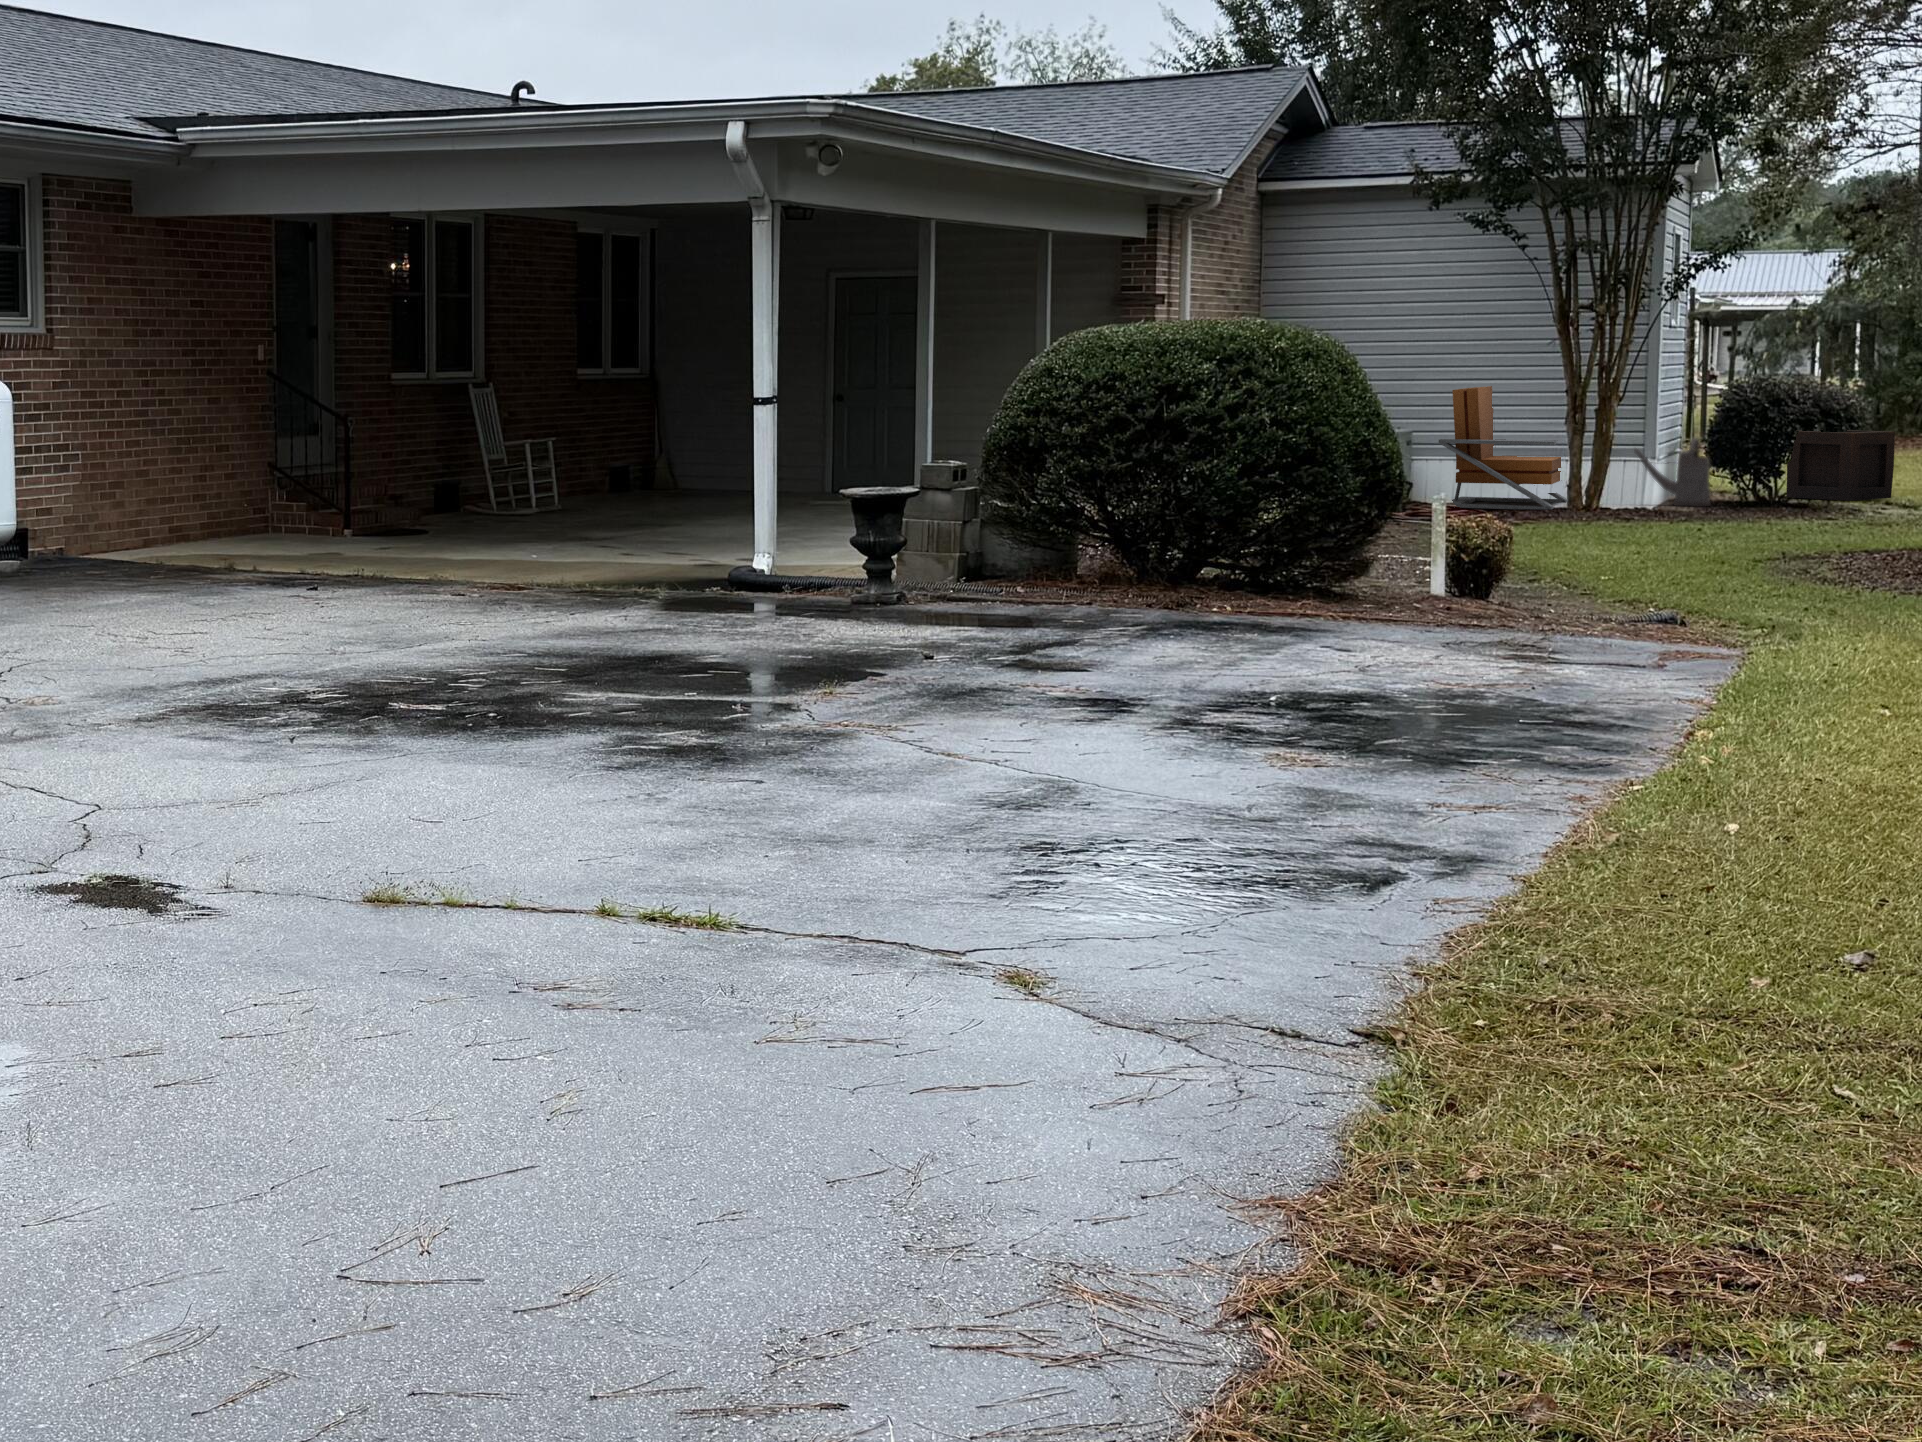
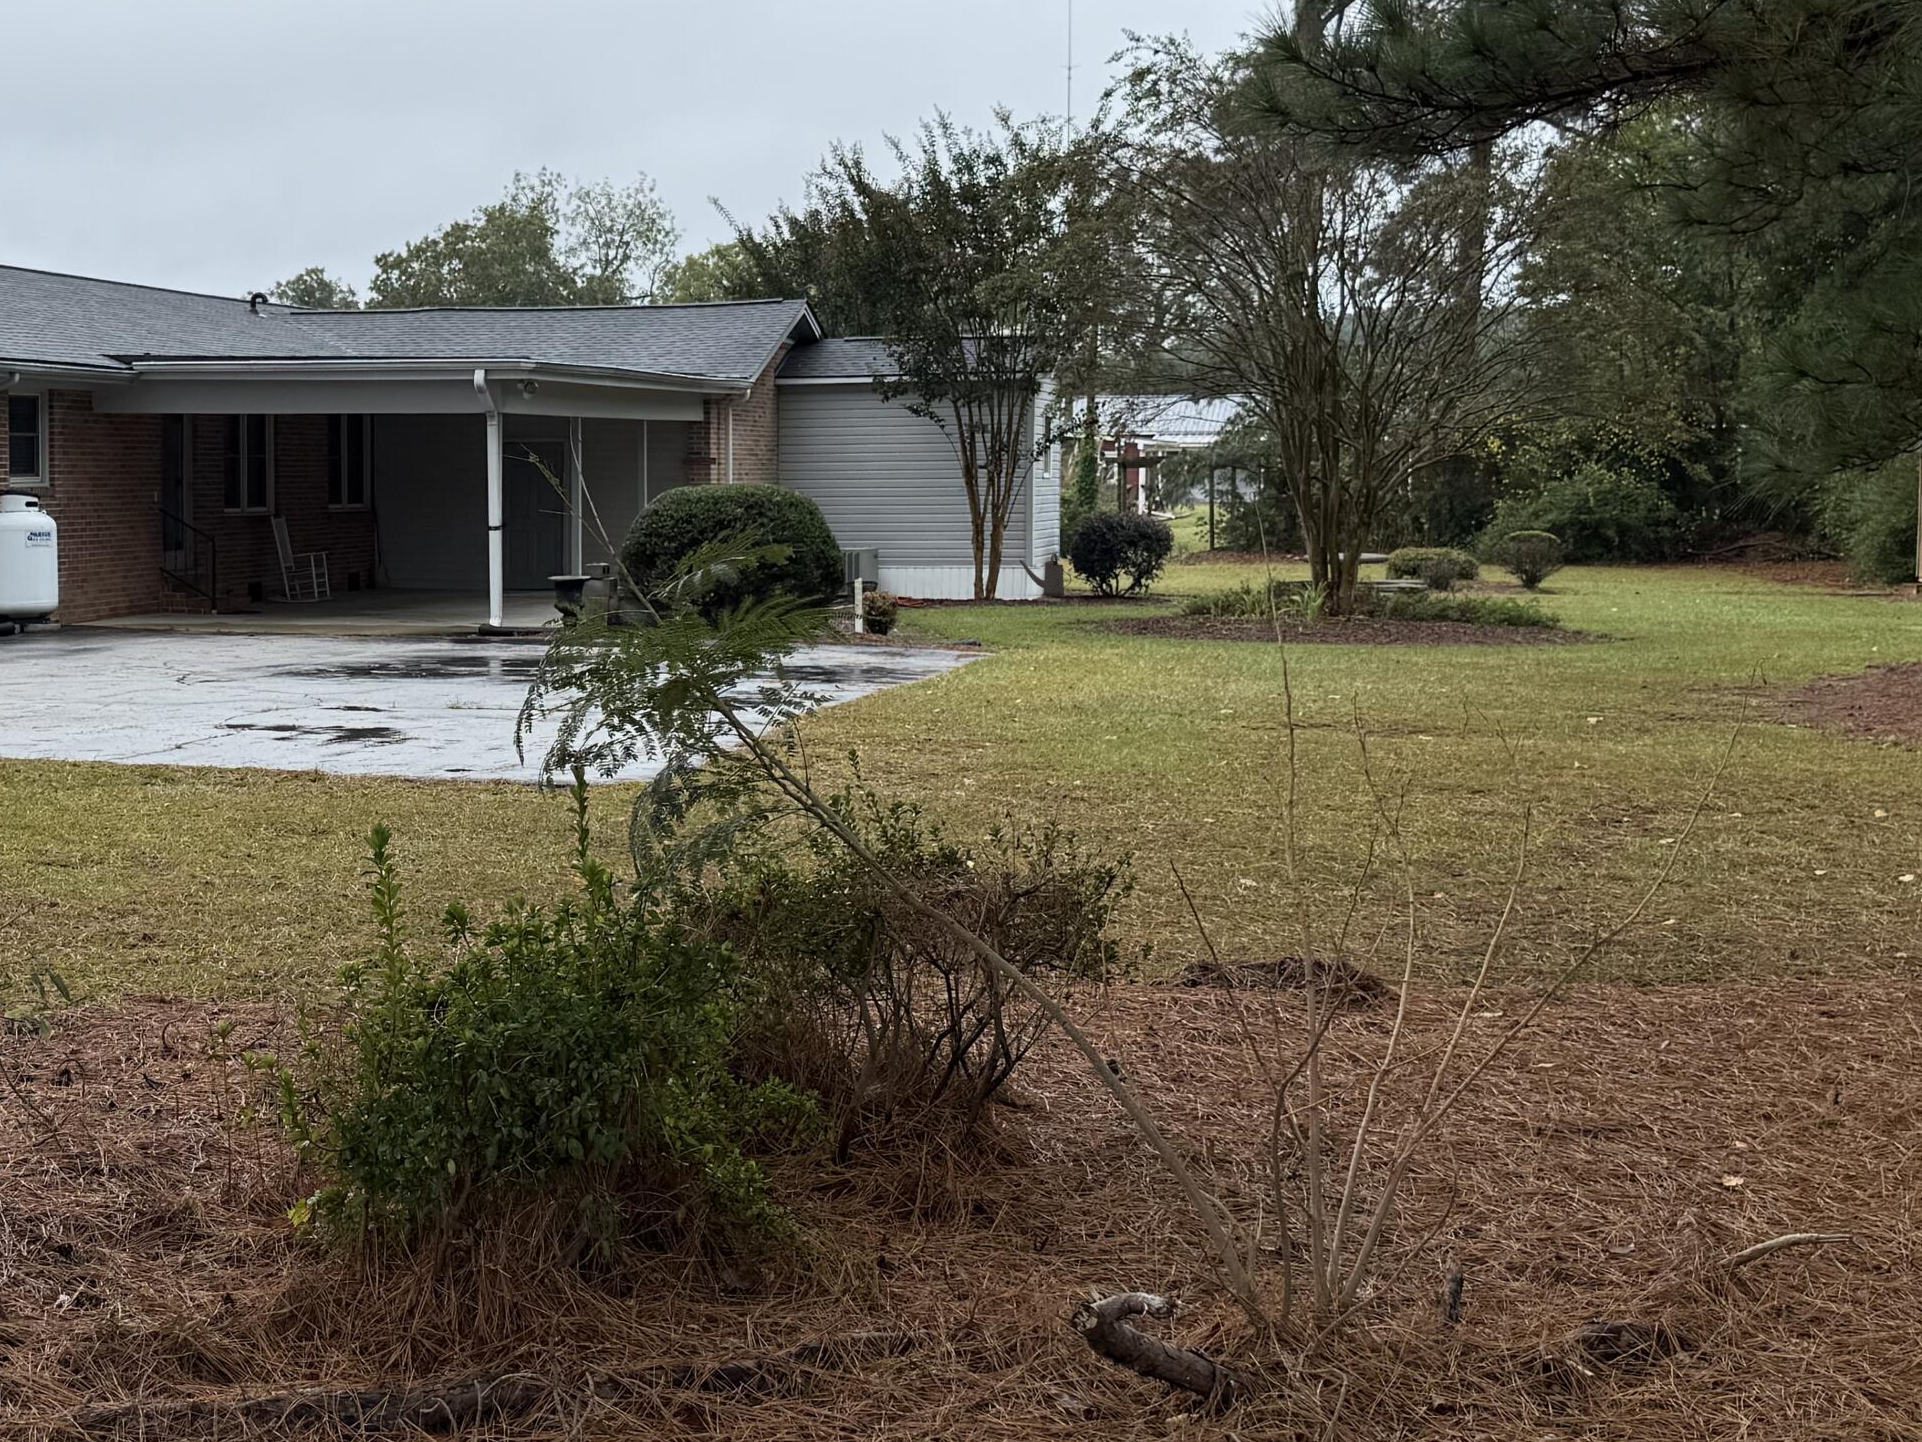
lounge chair: present [1439,386,1568,510] -> none [902,521,984,598]
wooden crate: present [1786,430,1895,501] -> none [1114,548,1176,592]

